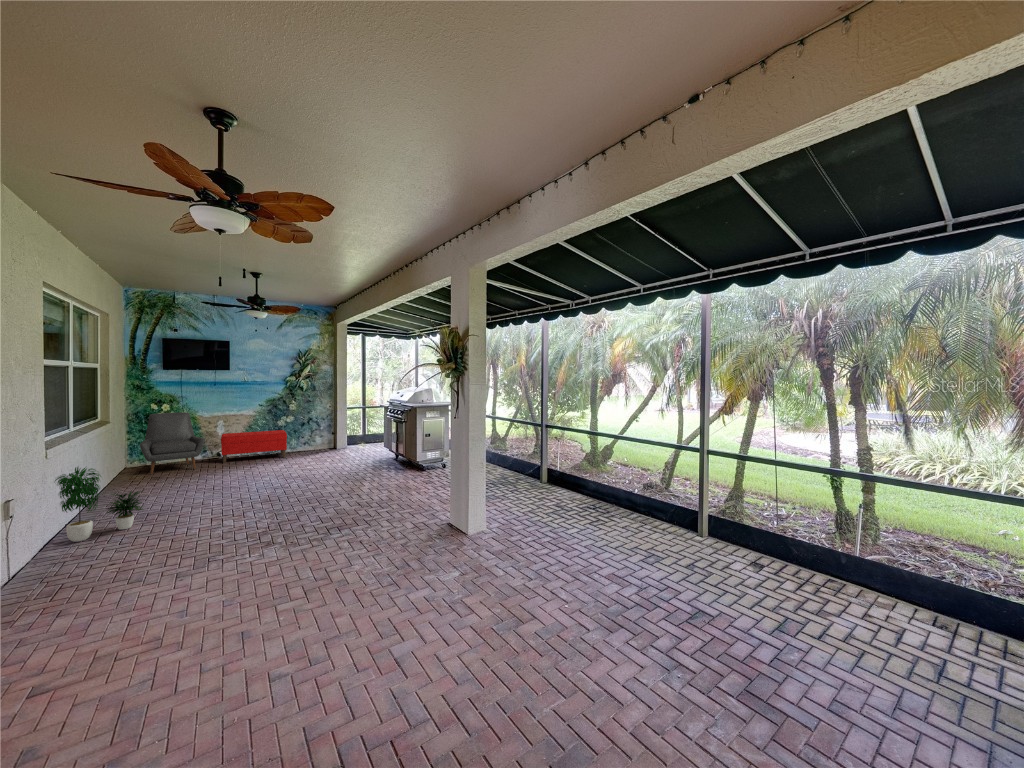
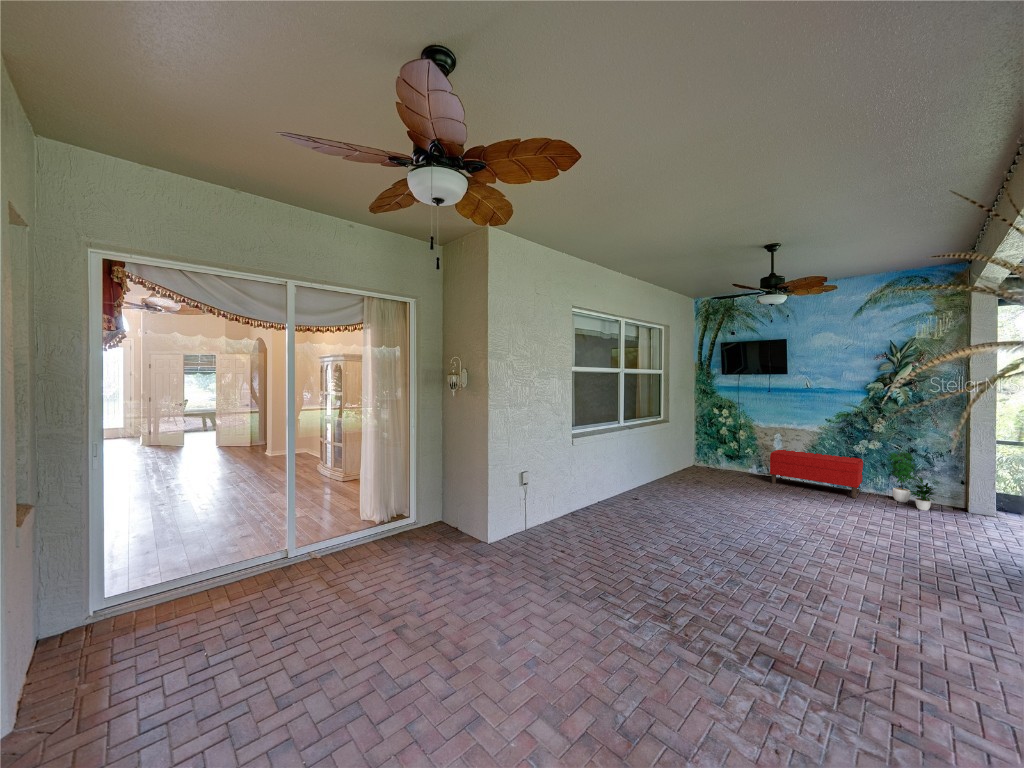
chair: present [140,412,205,474] -> none [691,418,748,482]
potted plant: present [55,467,143,542] -> present [888,452,936,511]

